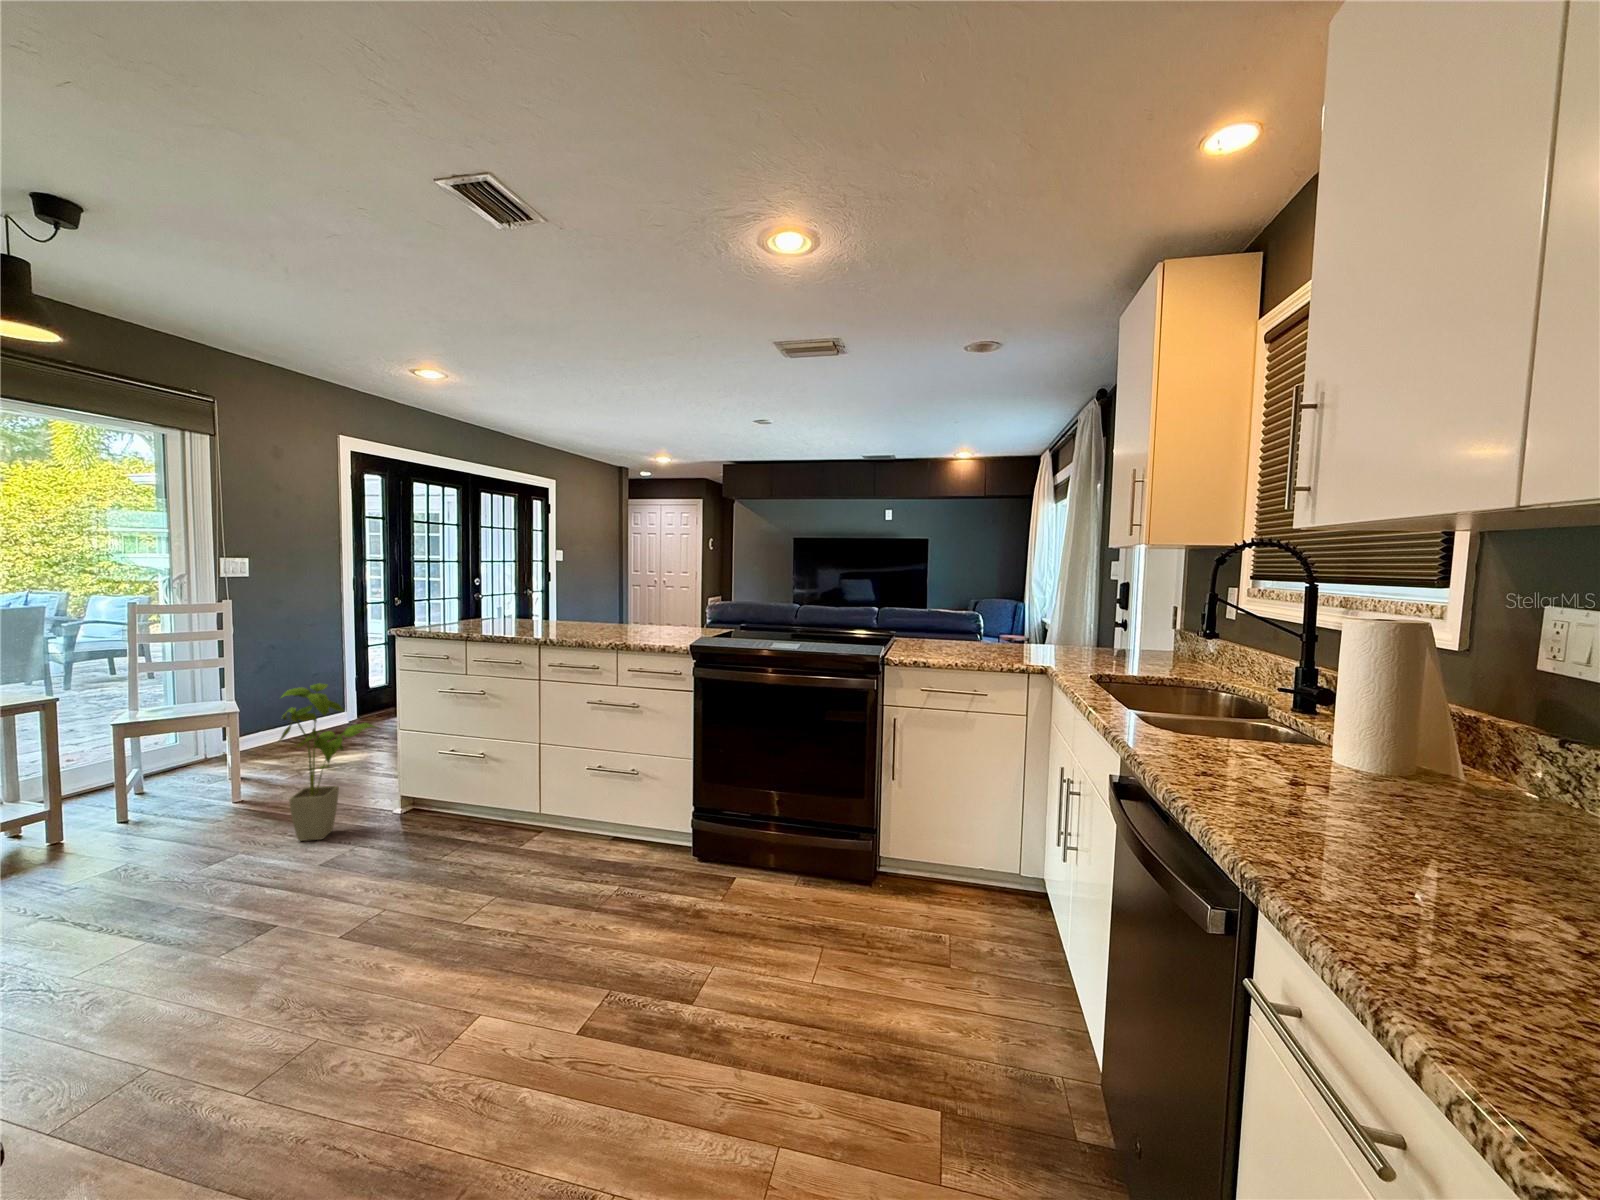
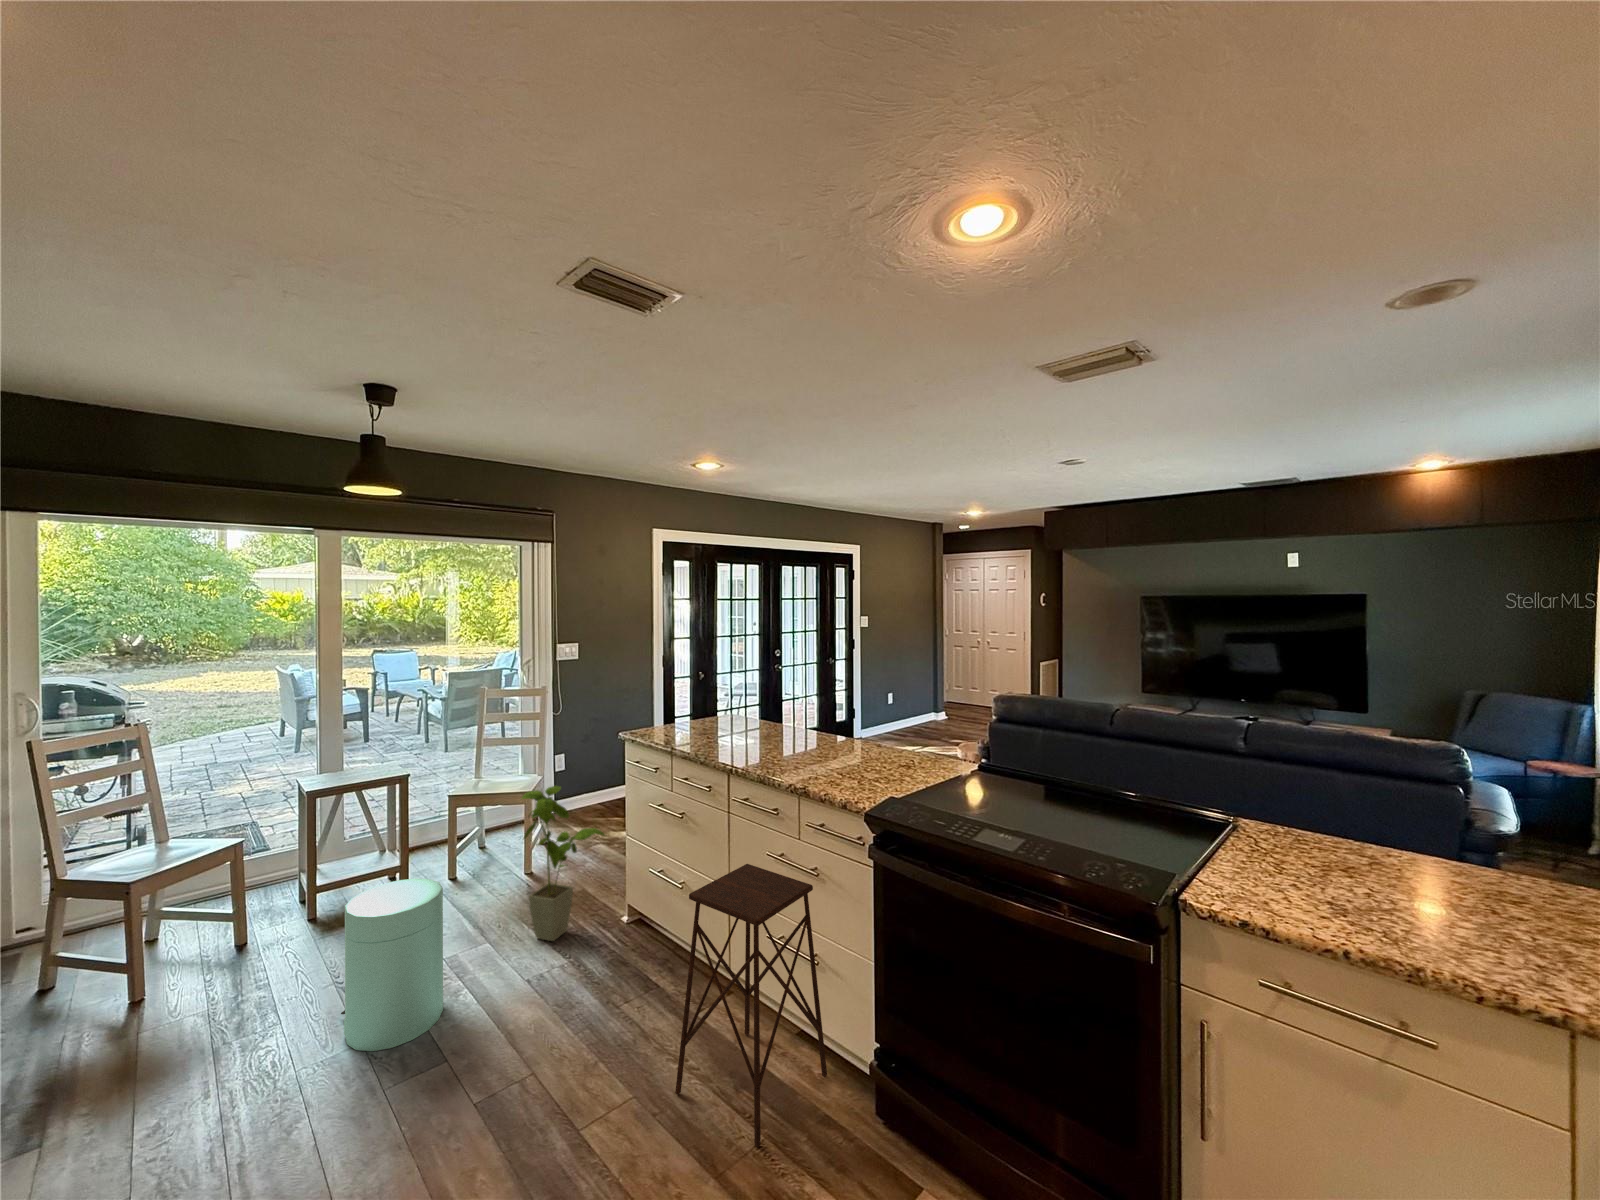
side table: none [530,709,646,893] -> present [675,864,827,1147]
trash can: none [80,777,229,952] -> present [341,878,443,1051]

